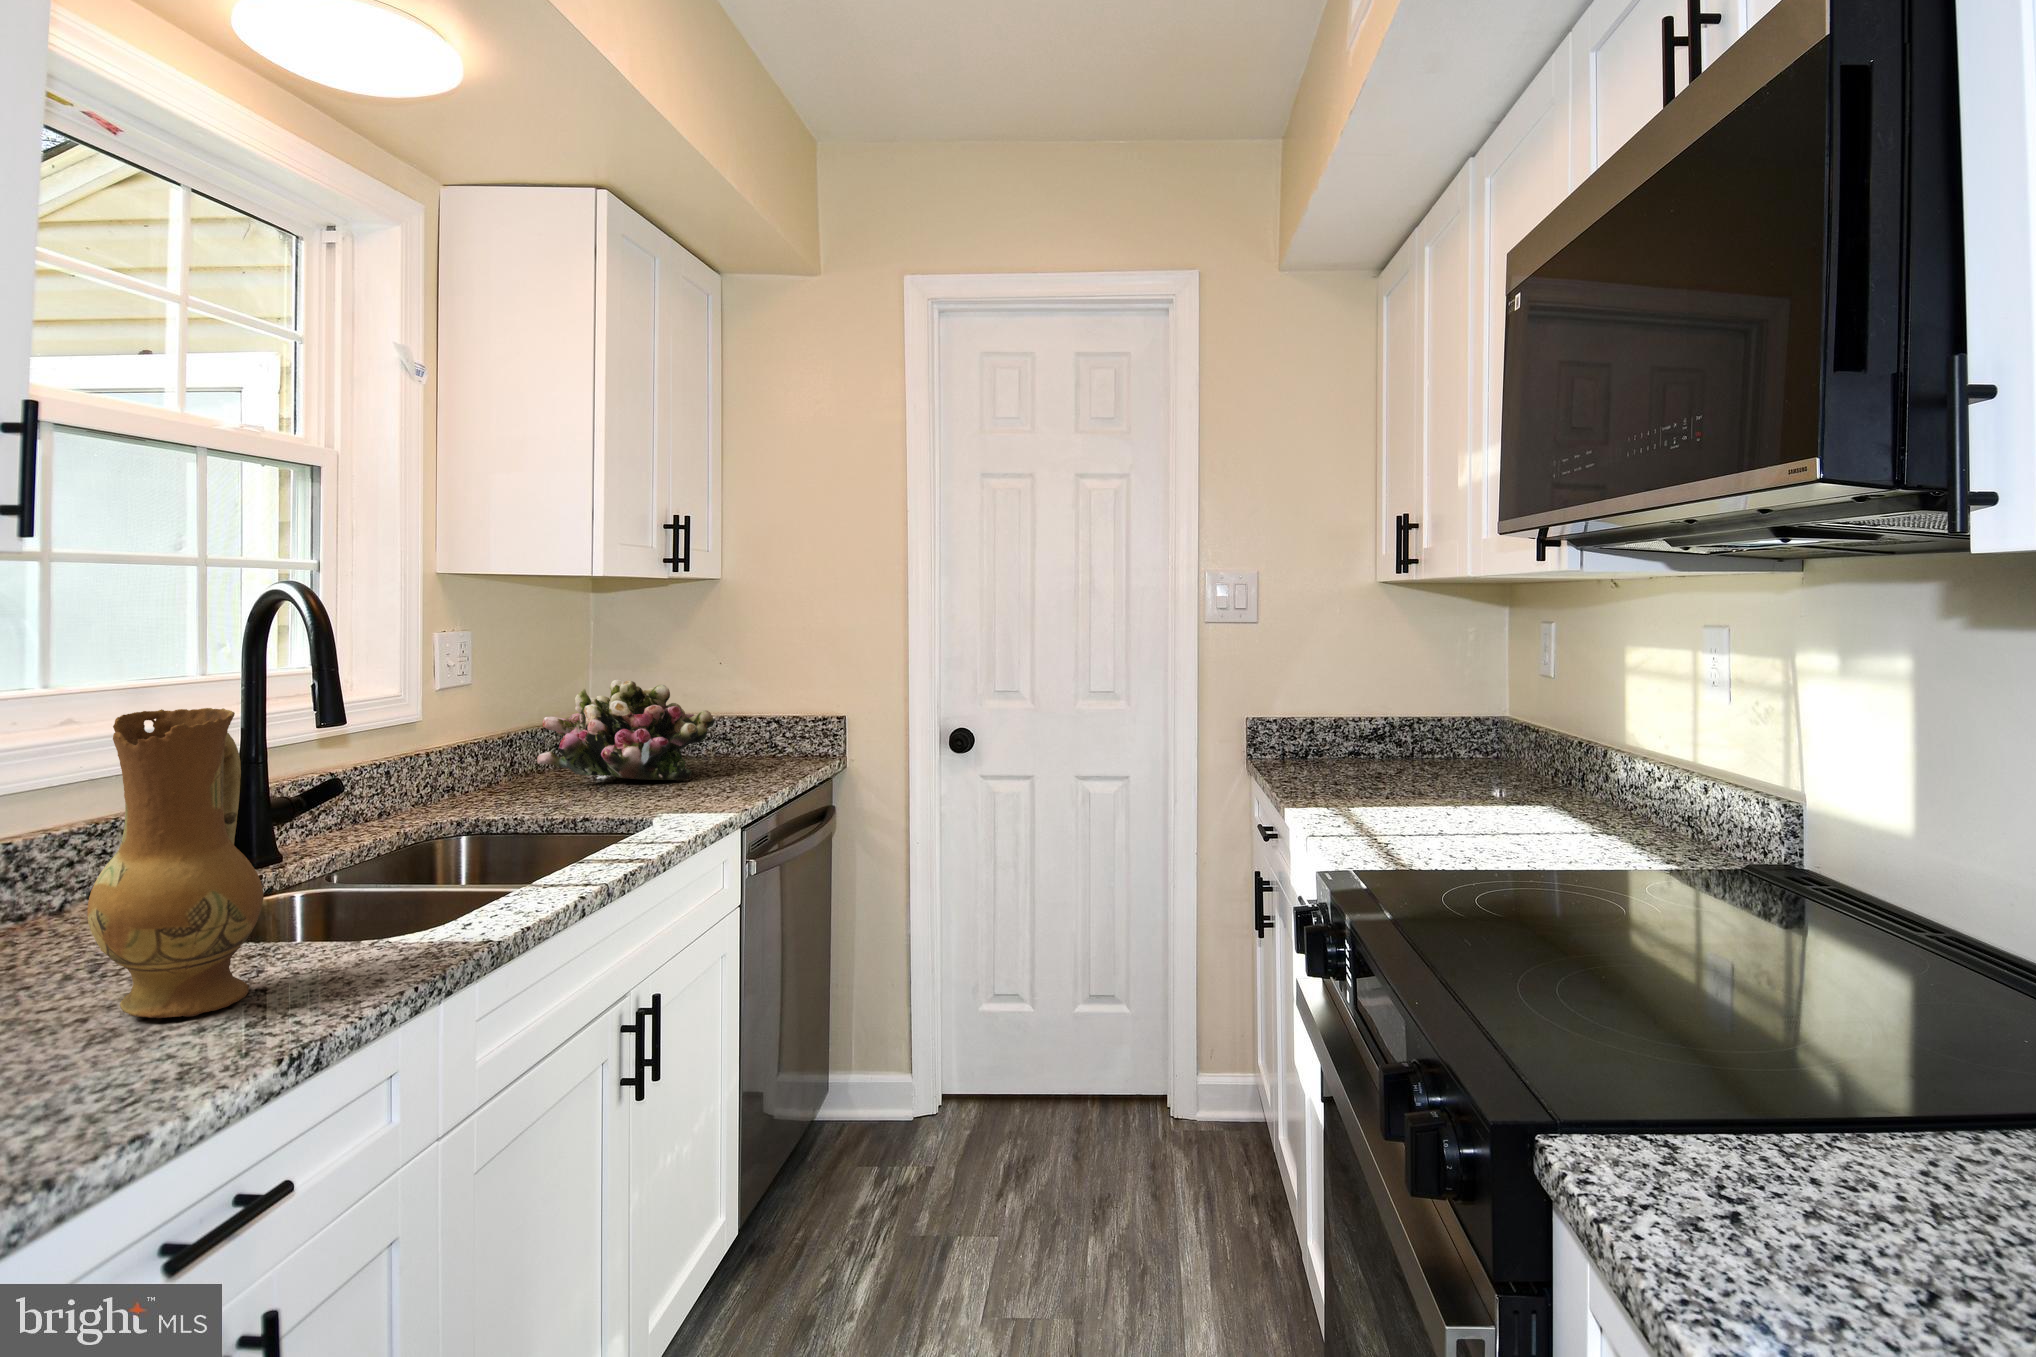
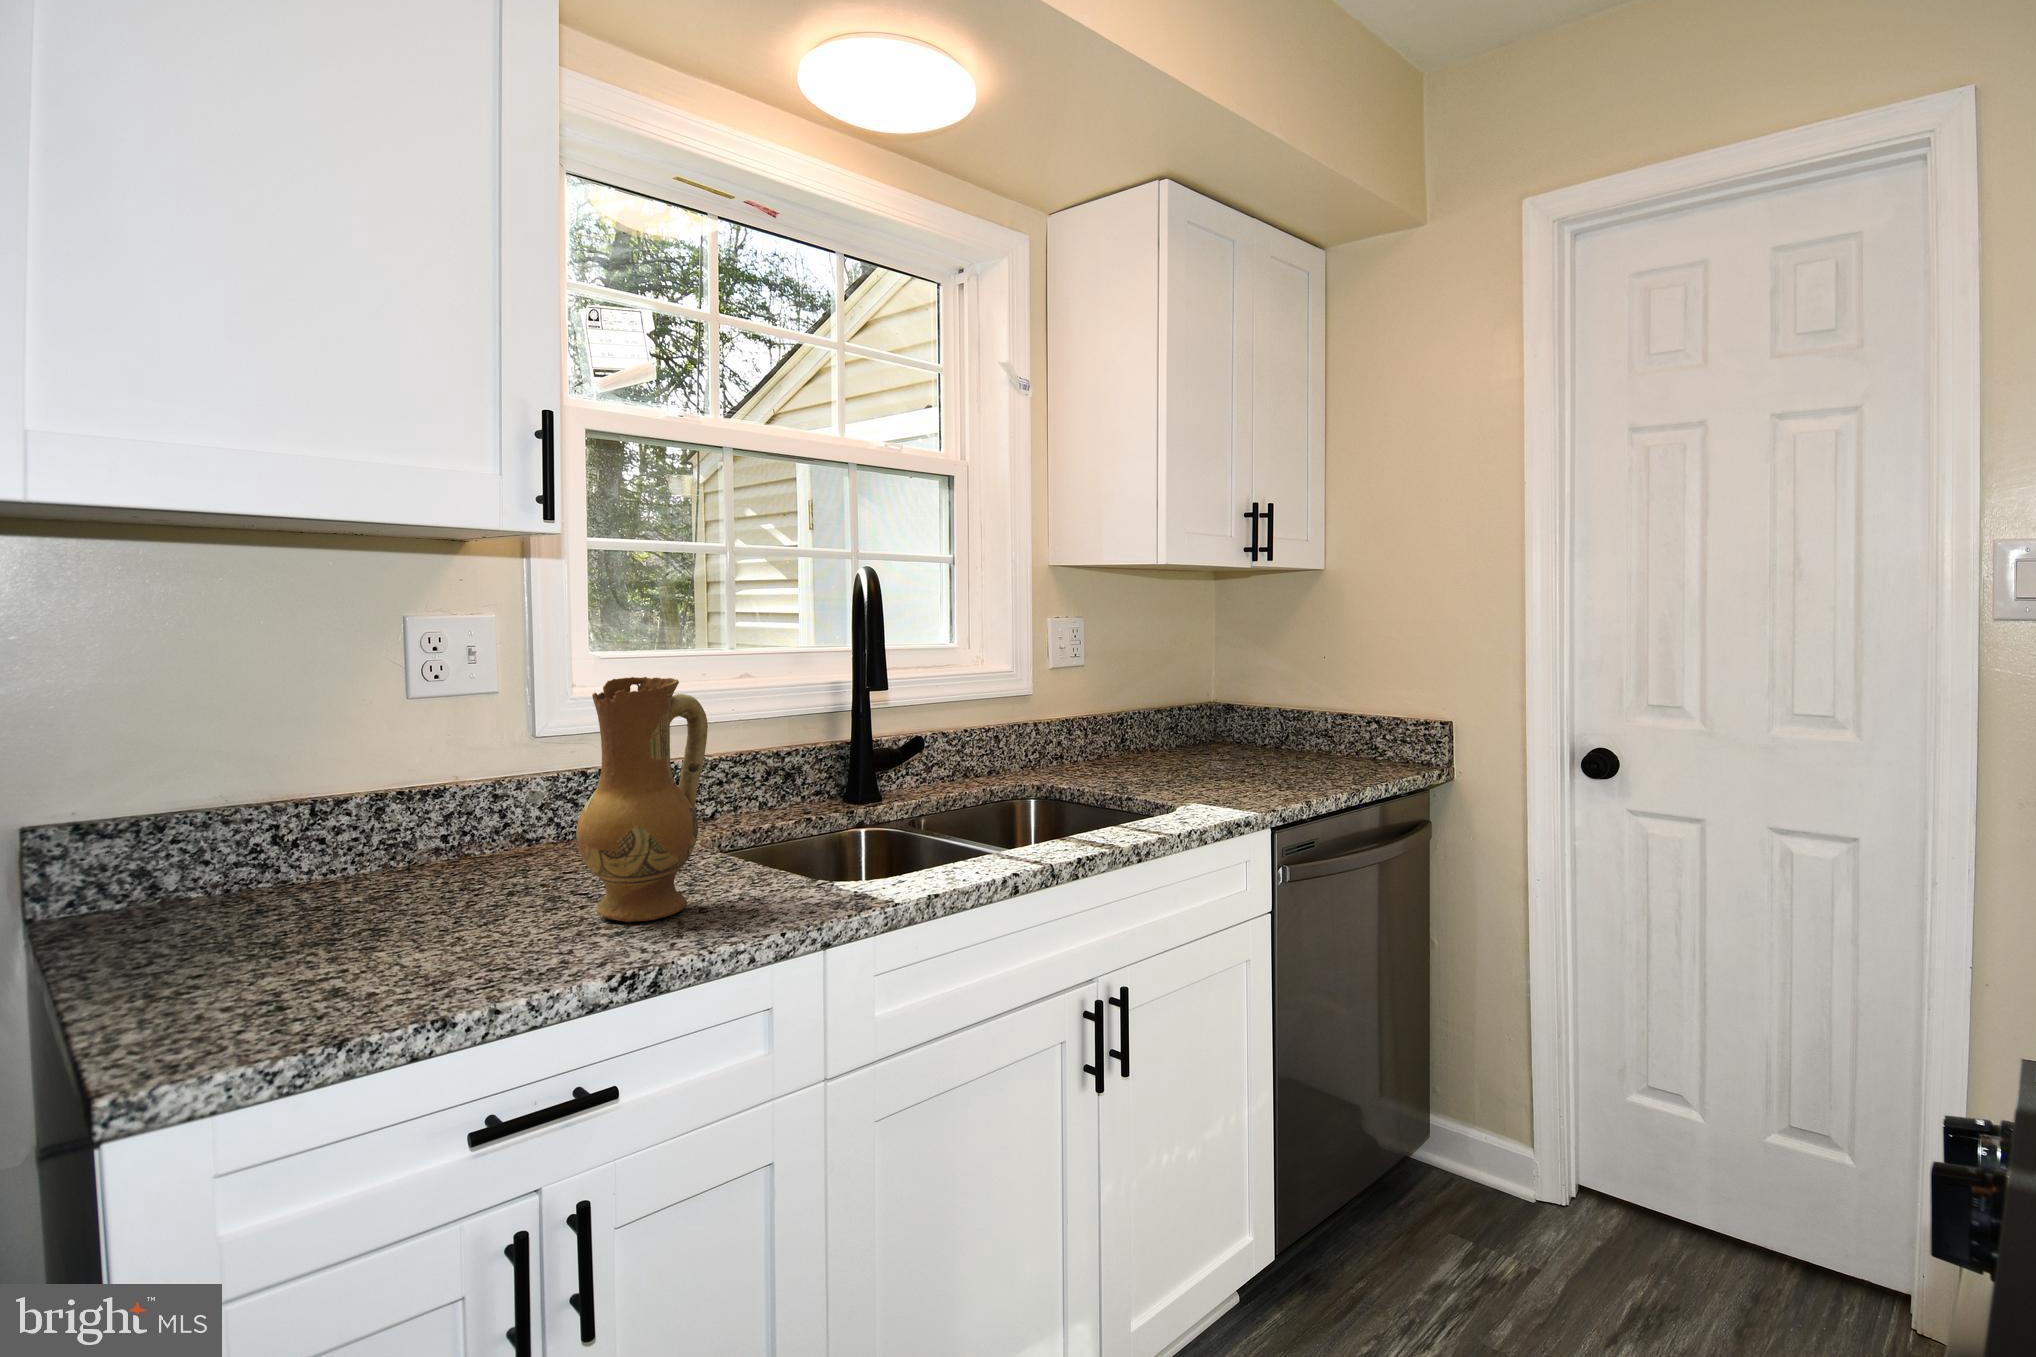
flower arrangement: present [537,680,715,780] -> none [1135,673,1296,771]

